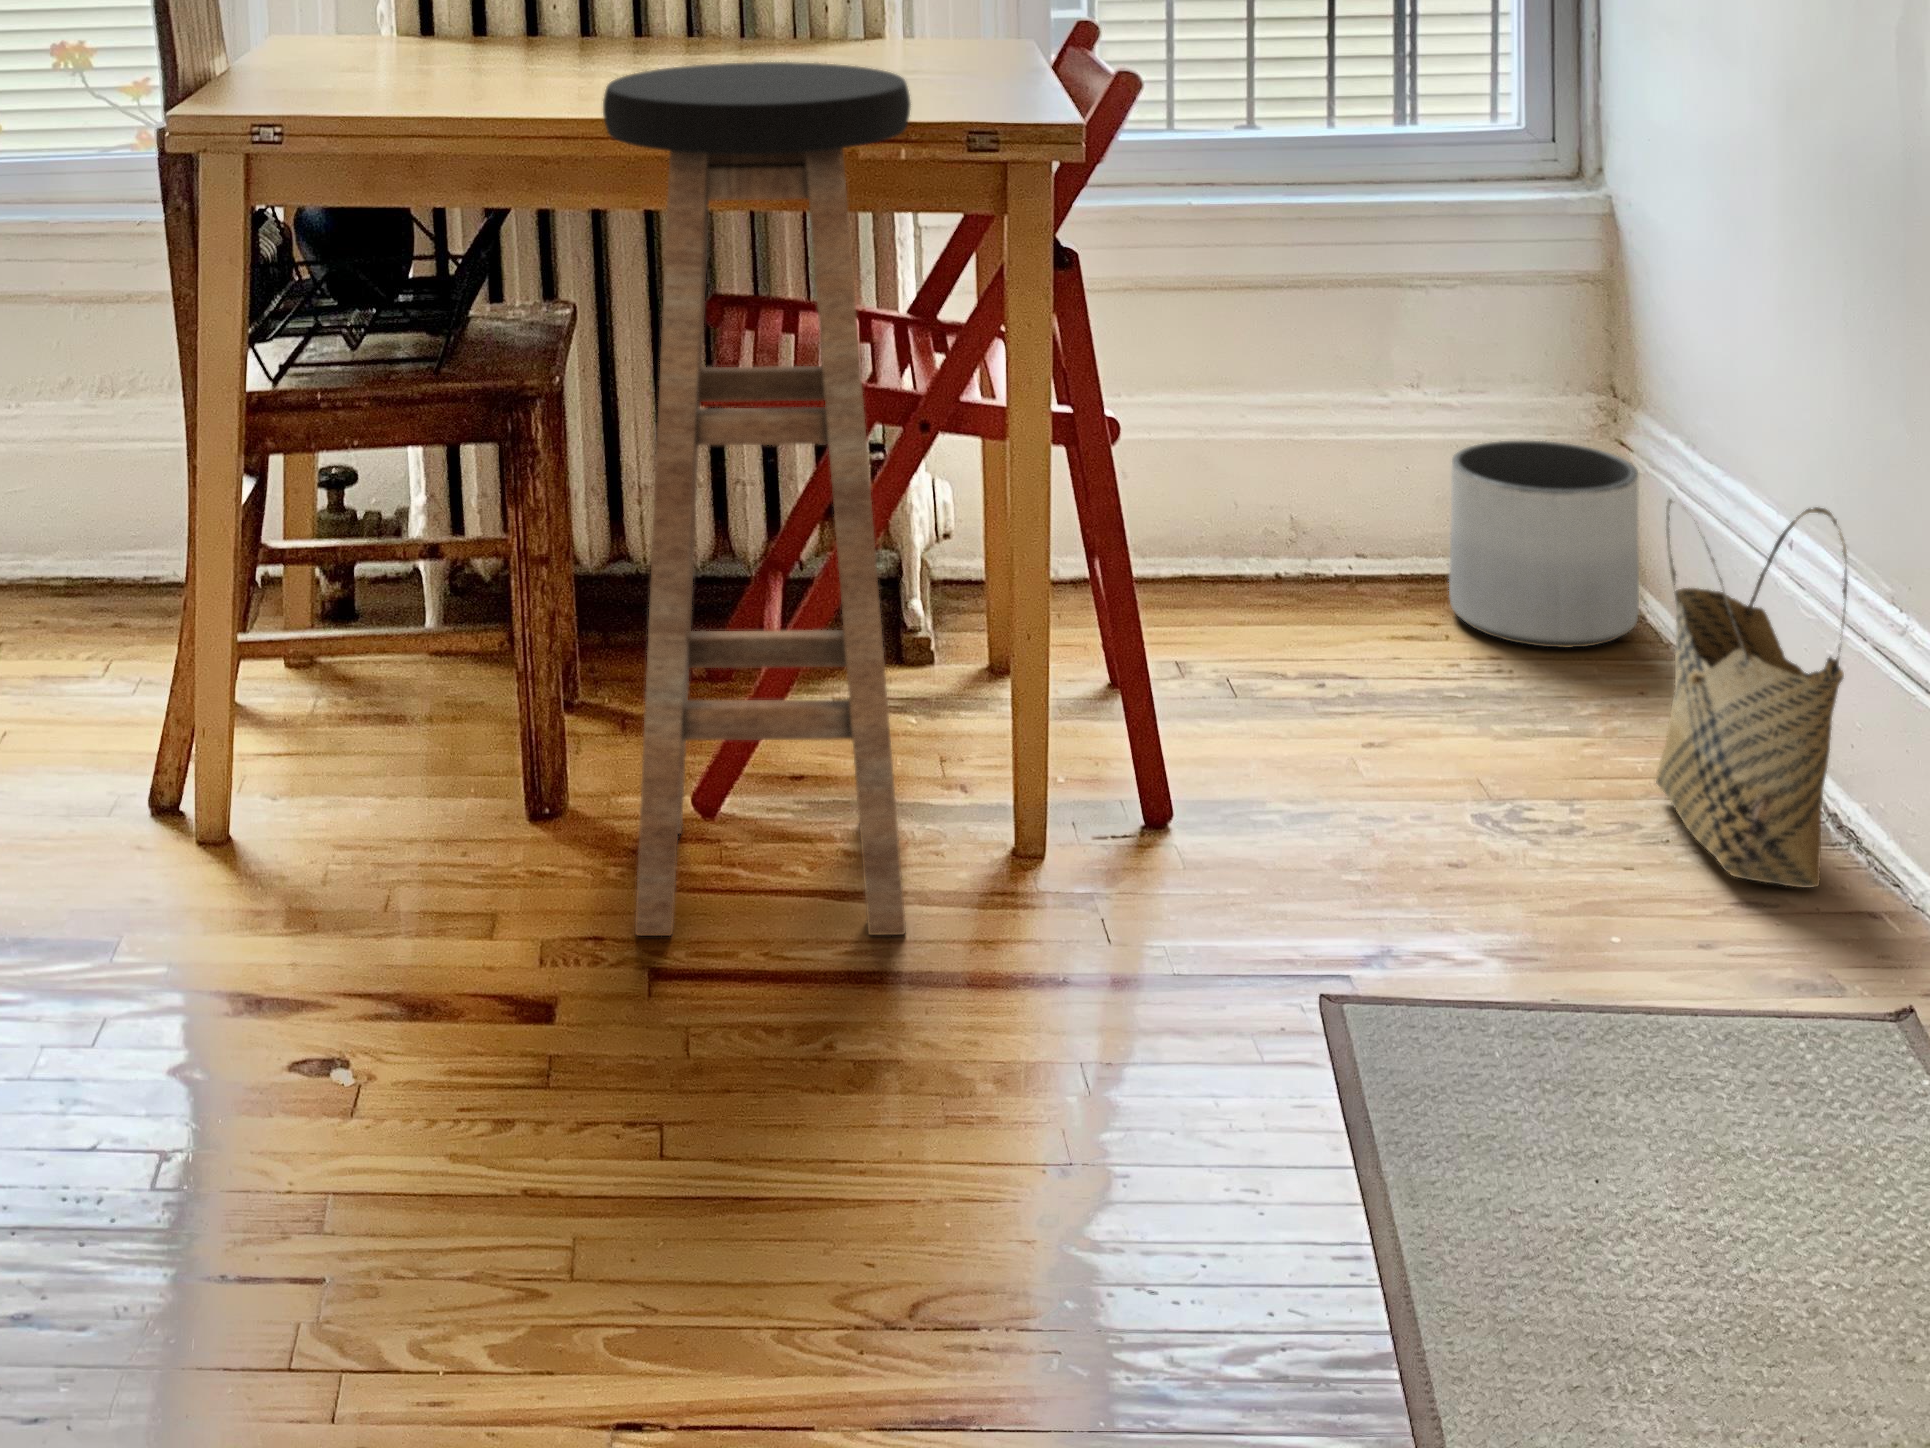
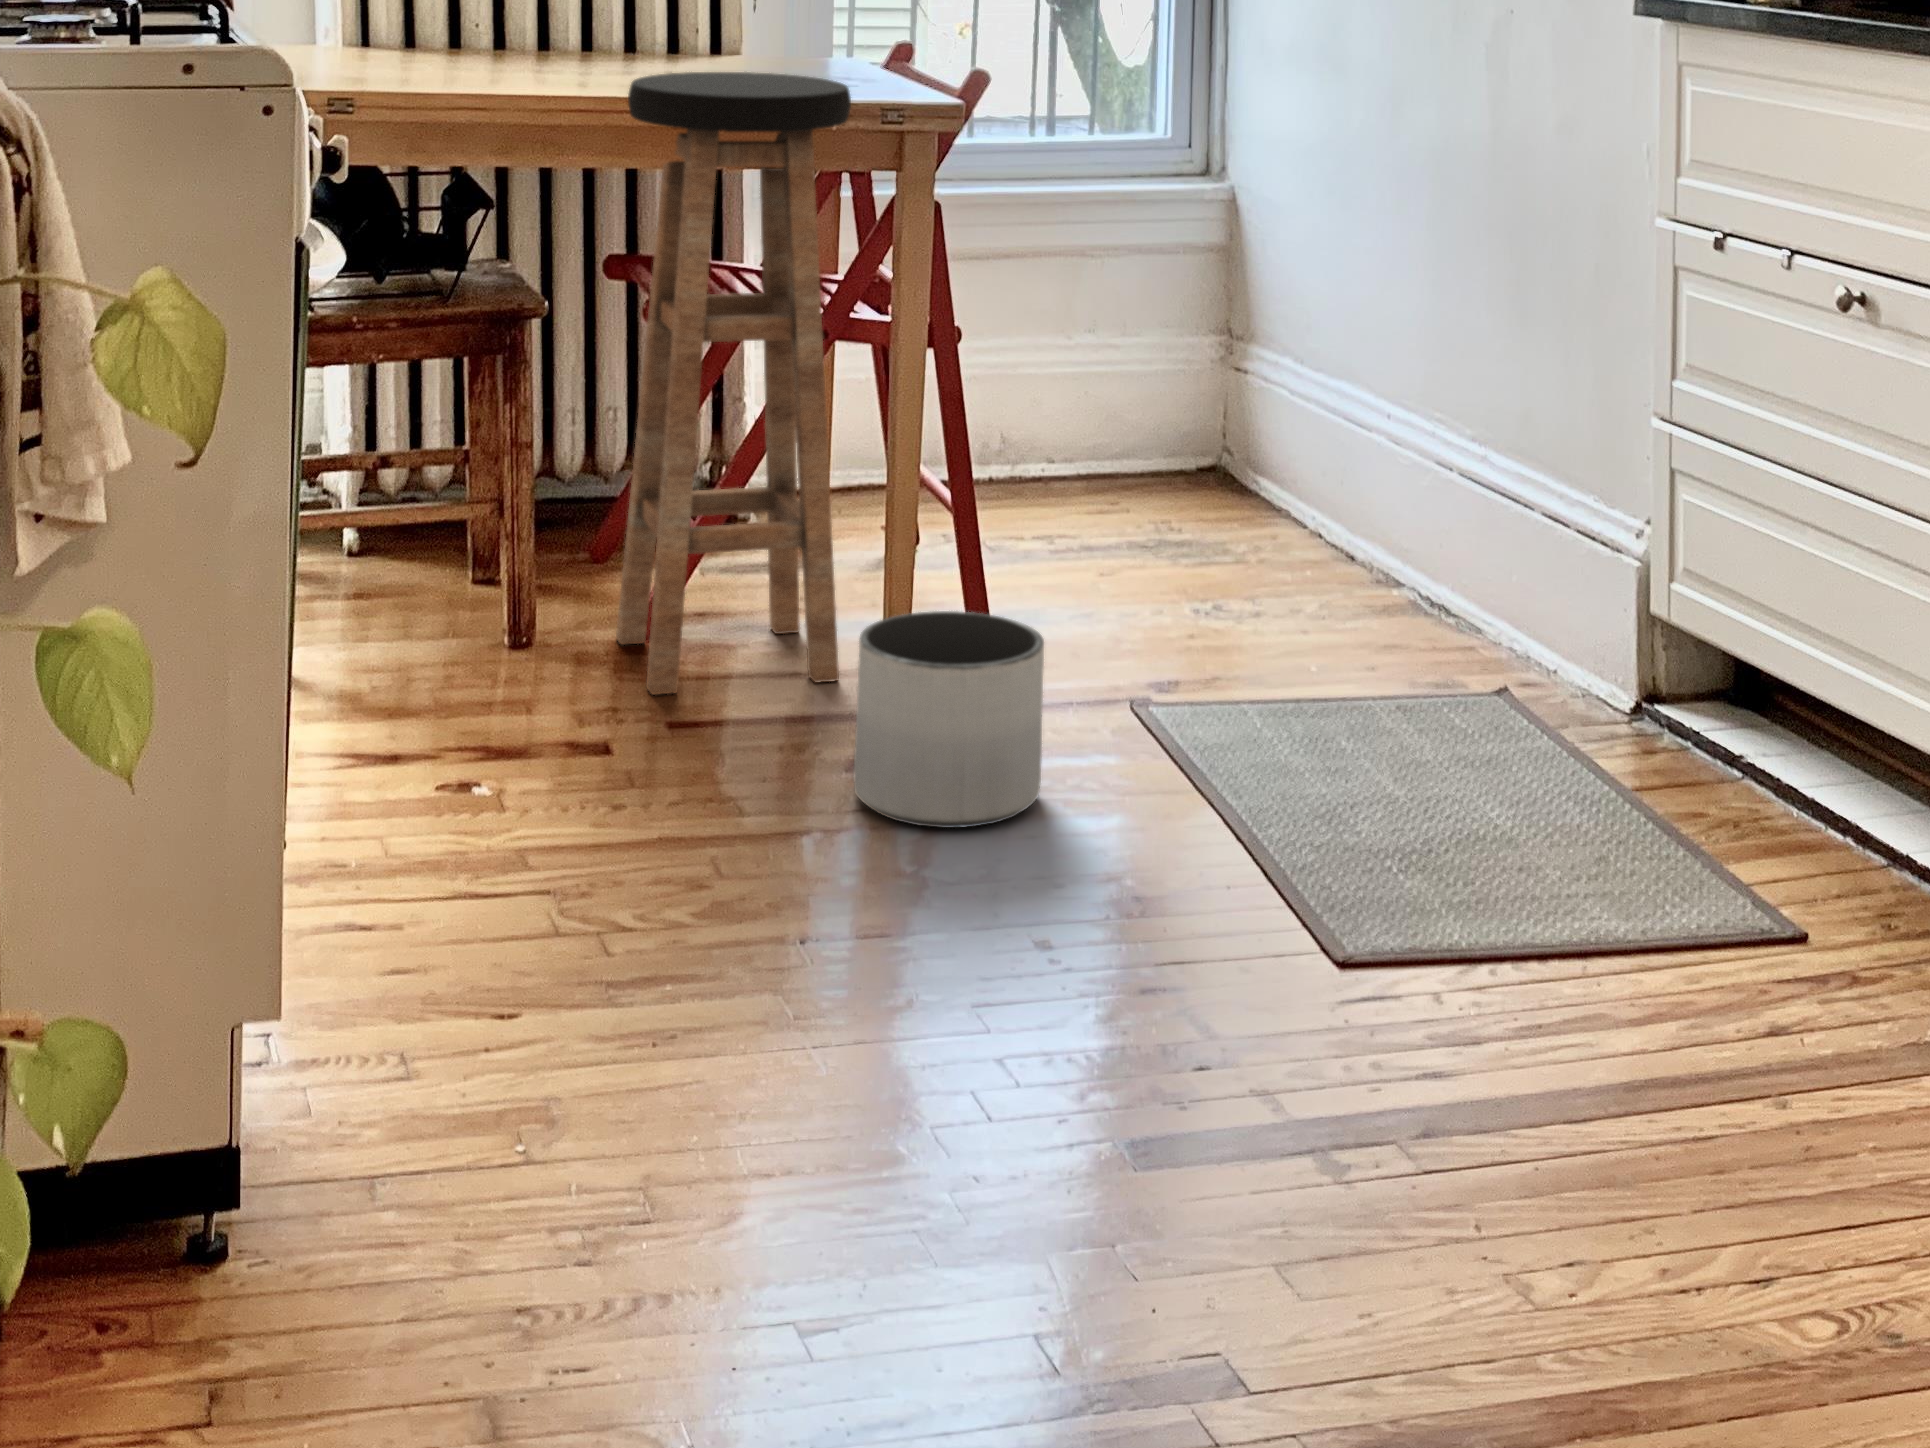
planter: present [1449,440,1639,648] -> present [853,611,1044,828]
woven basket: present [1656,499,1848,888] -> none [1294,373,1423,618]

